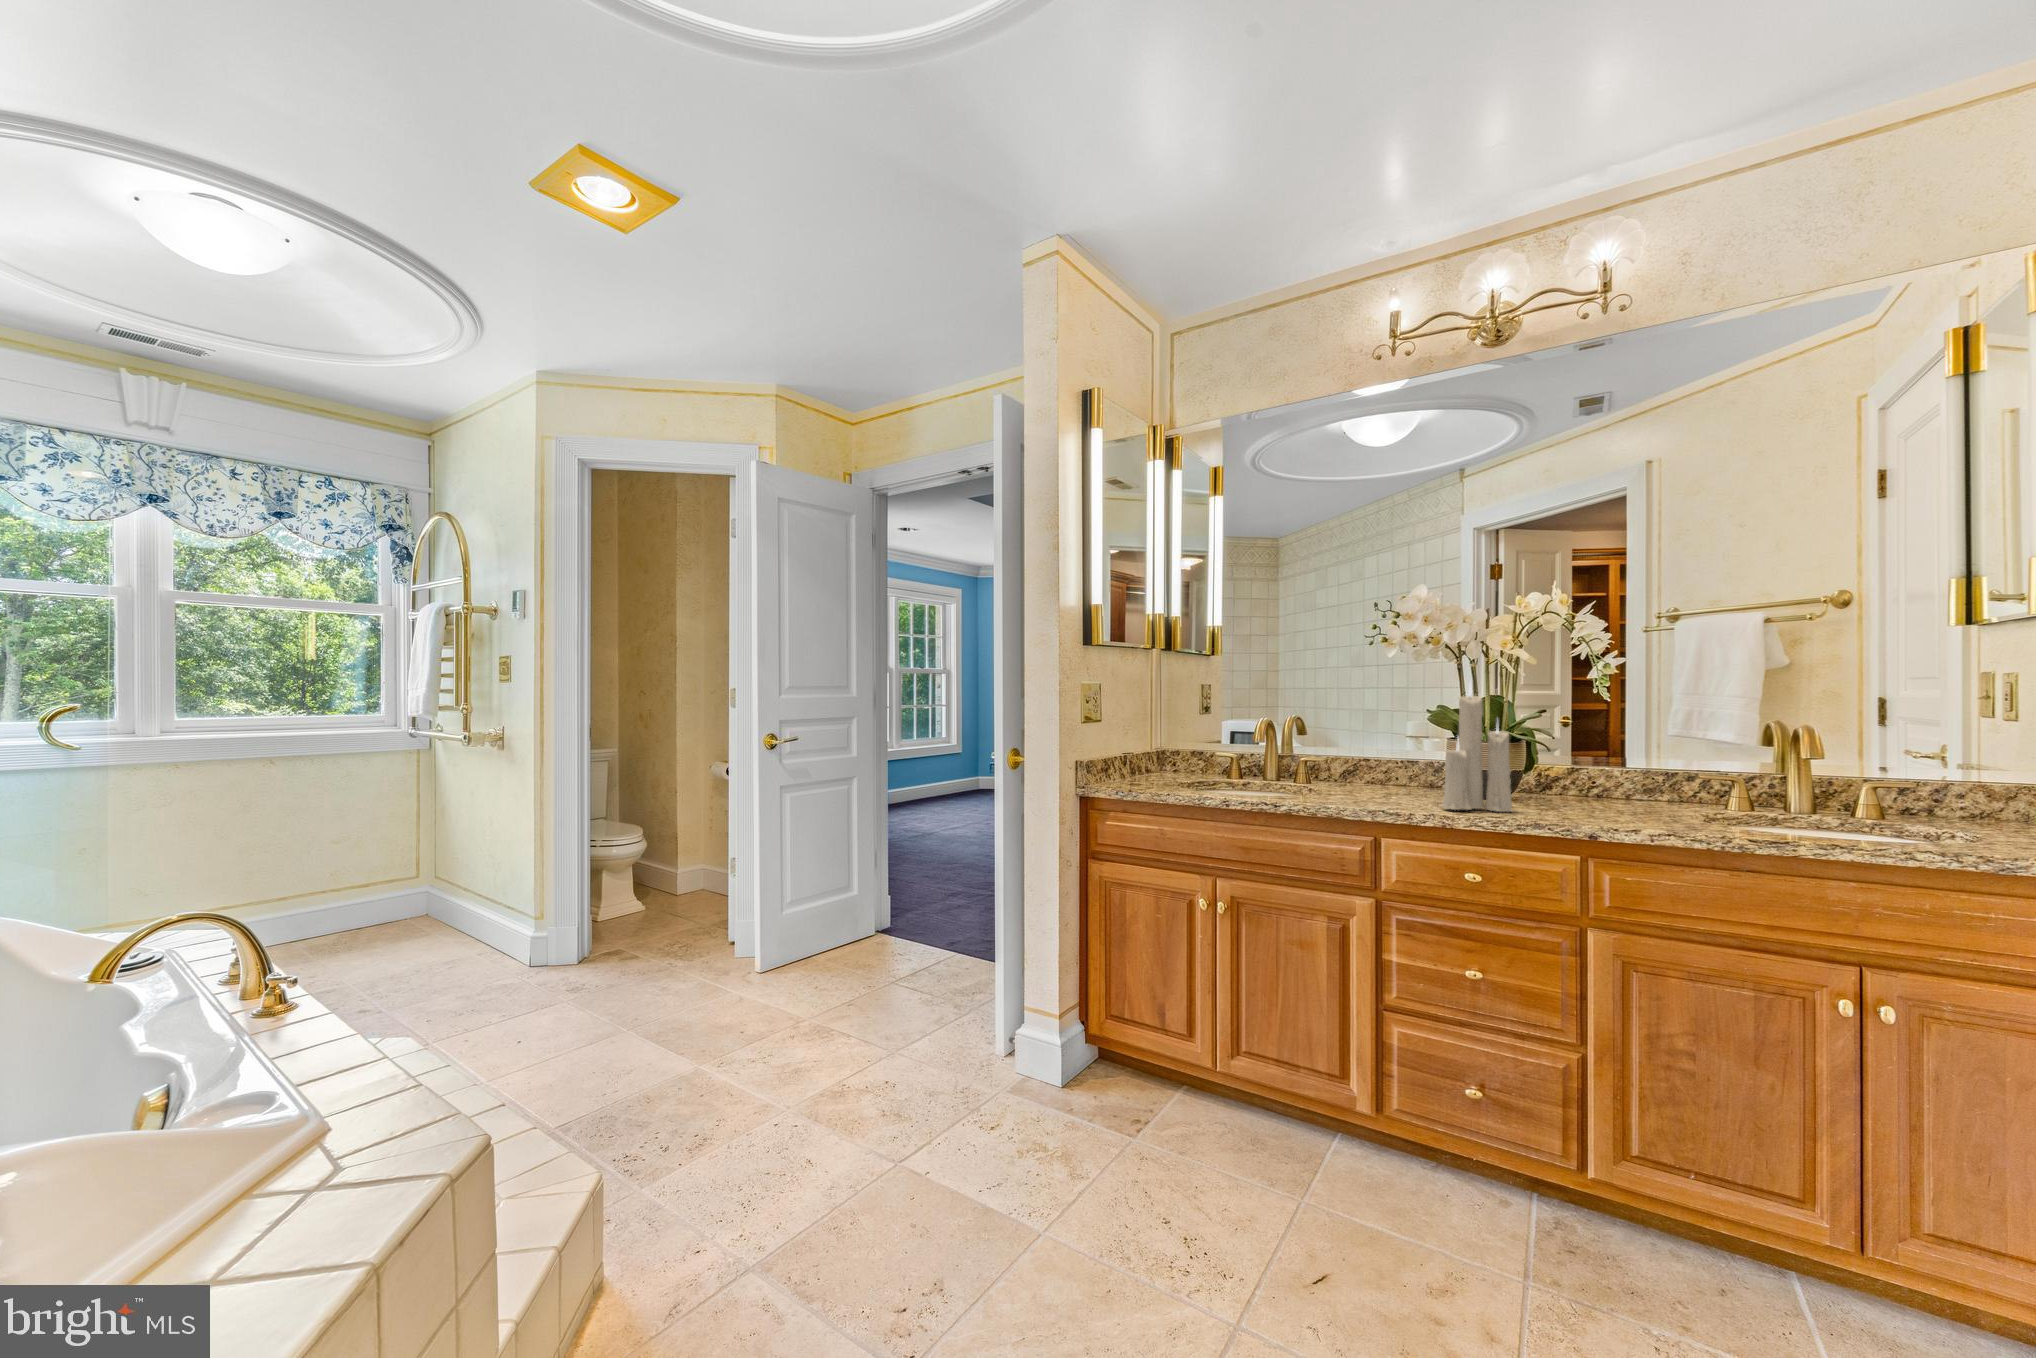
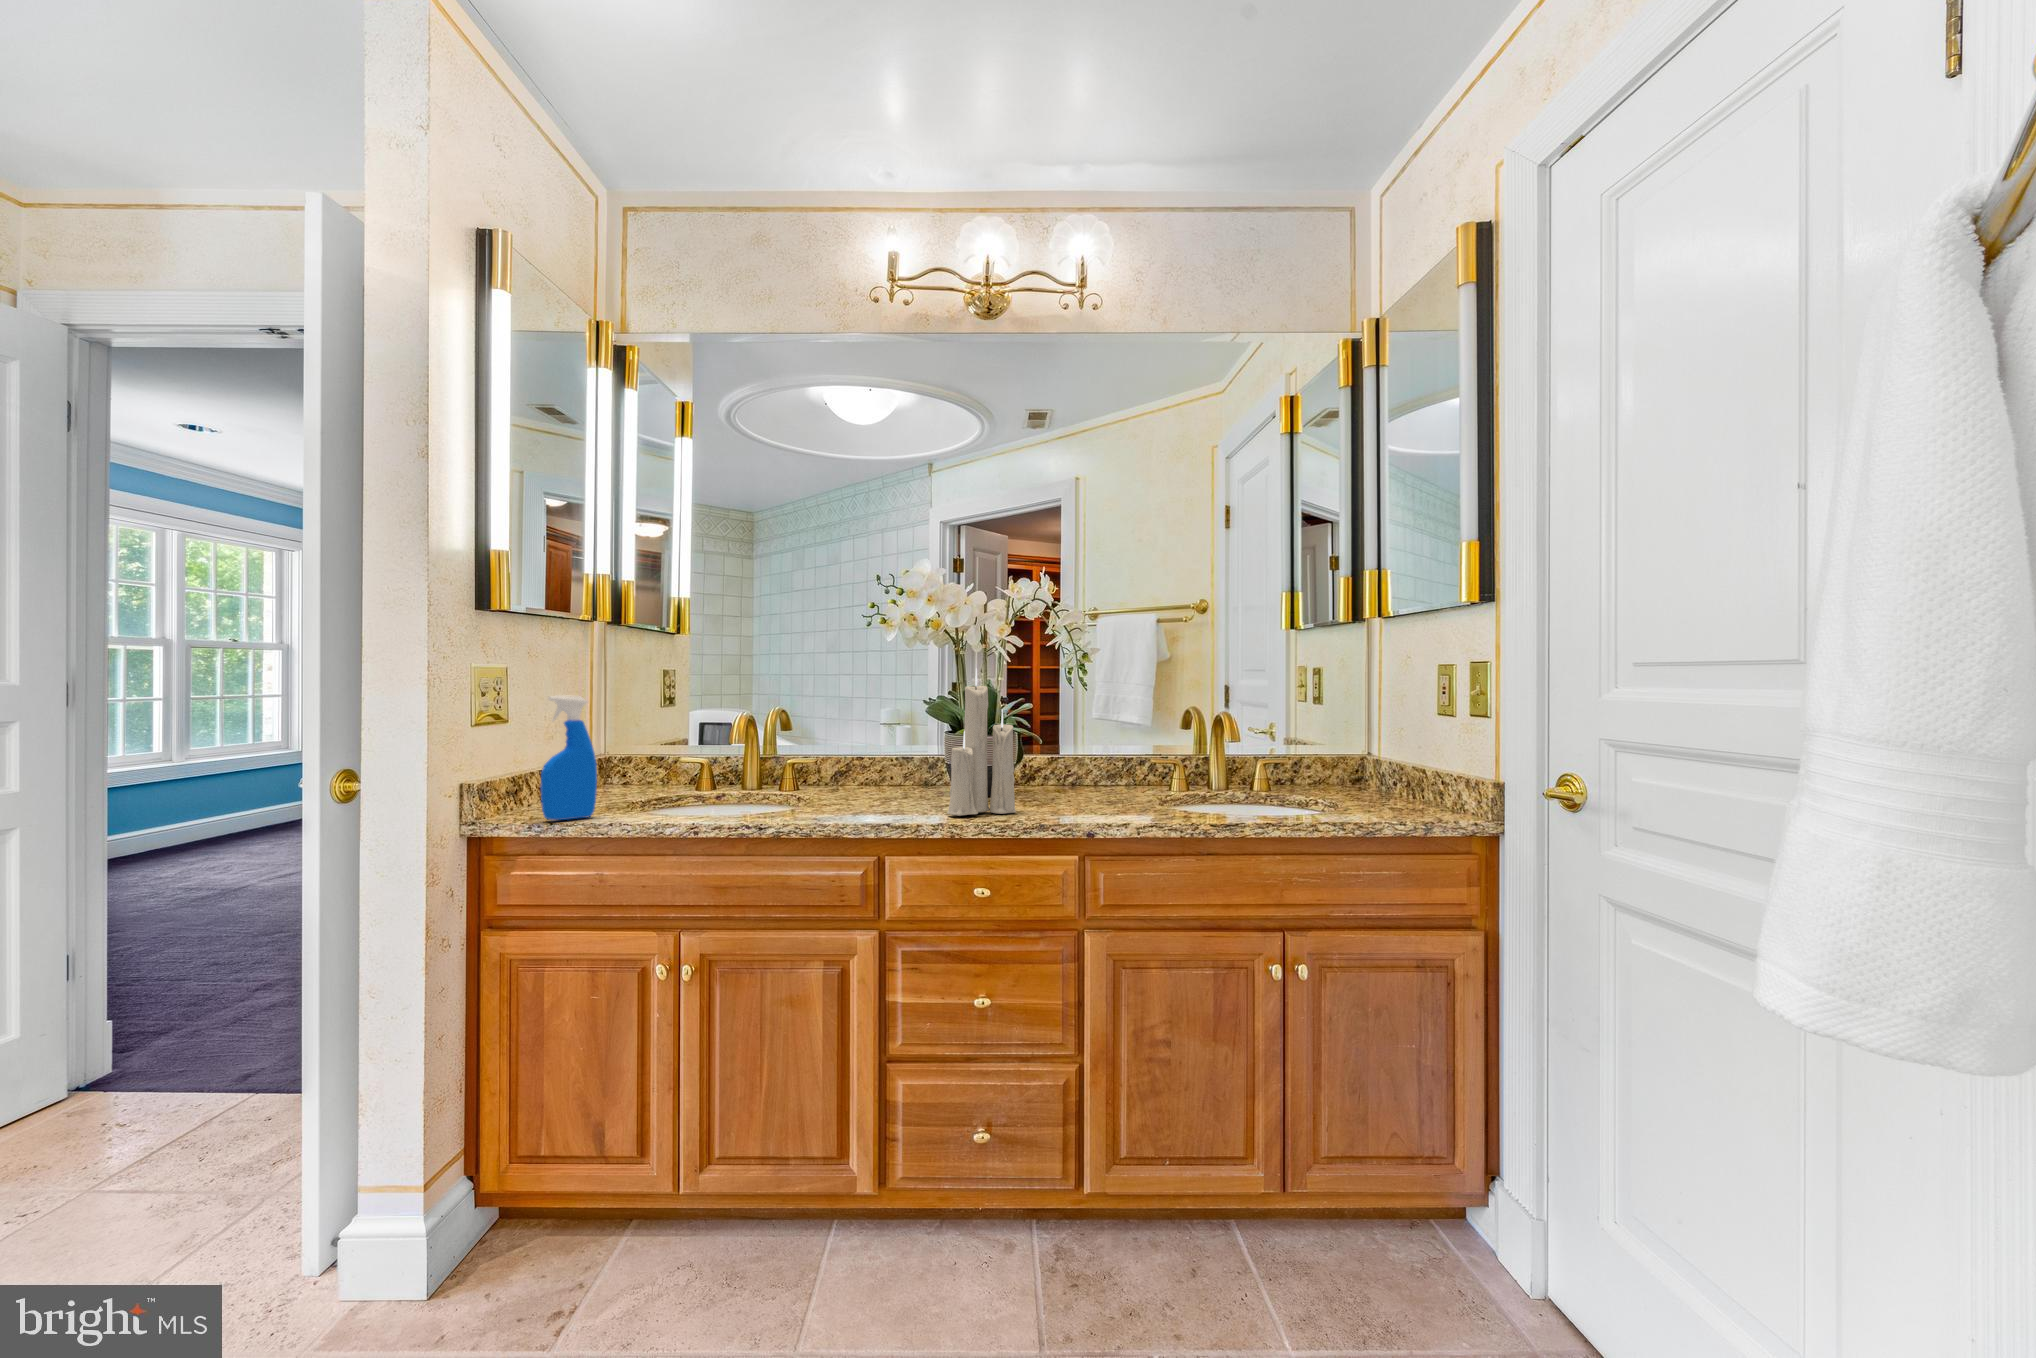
spray bottle: none [1123,701,1159,788] -> present [541,695,597,820]

